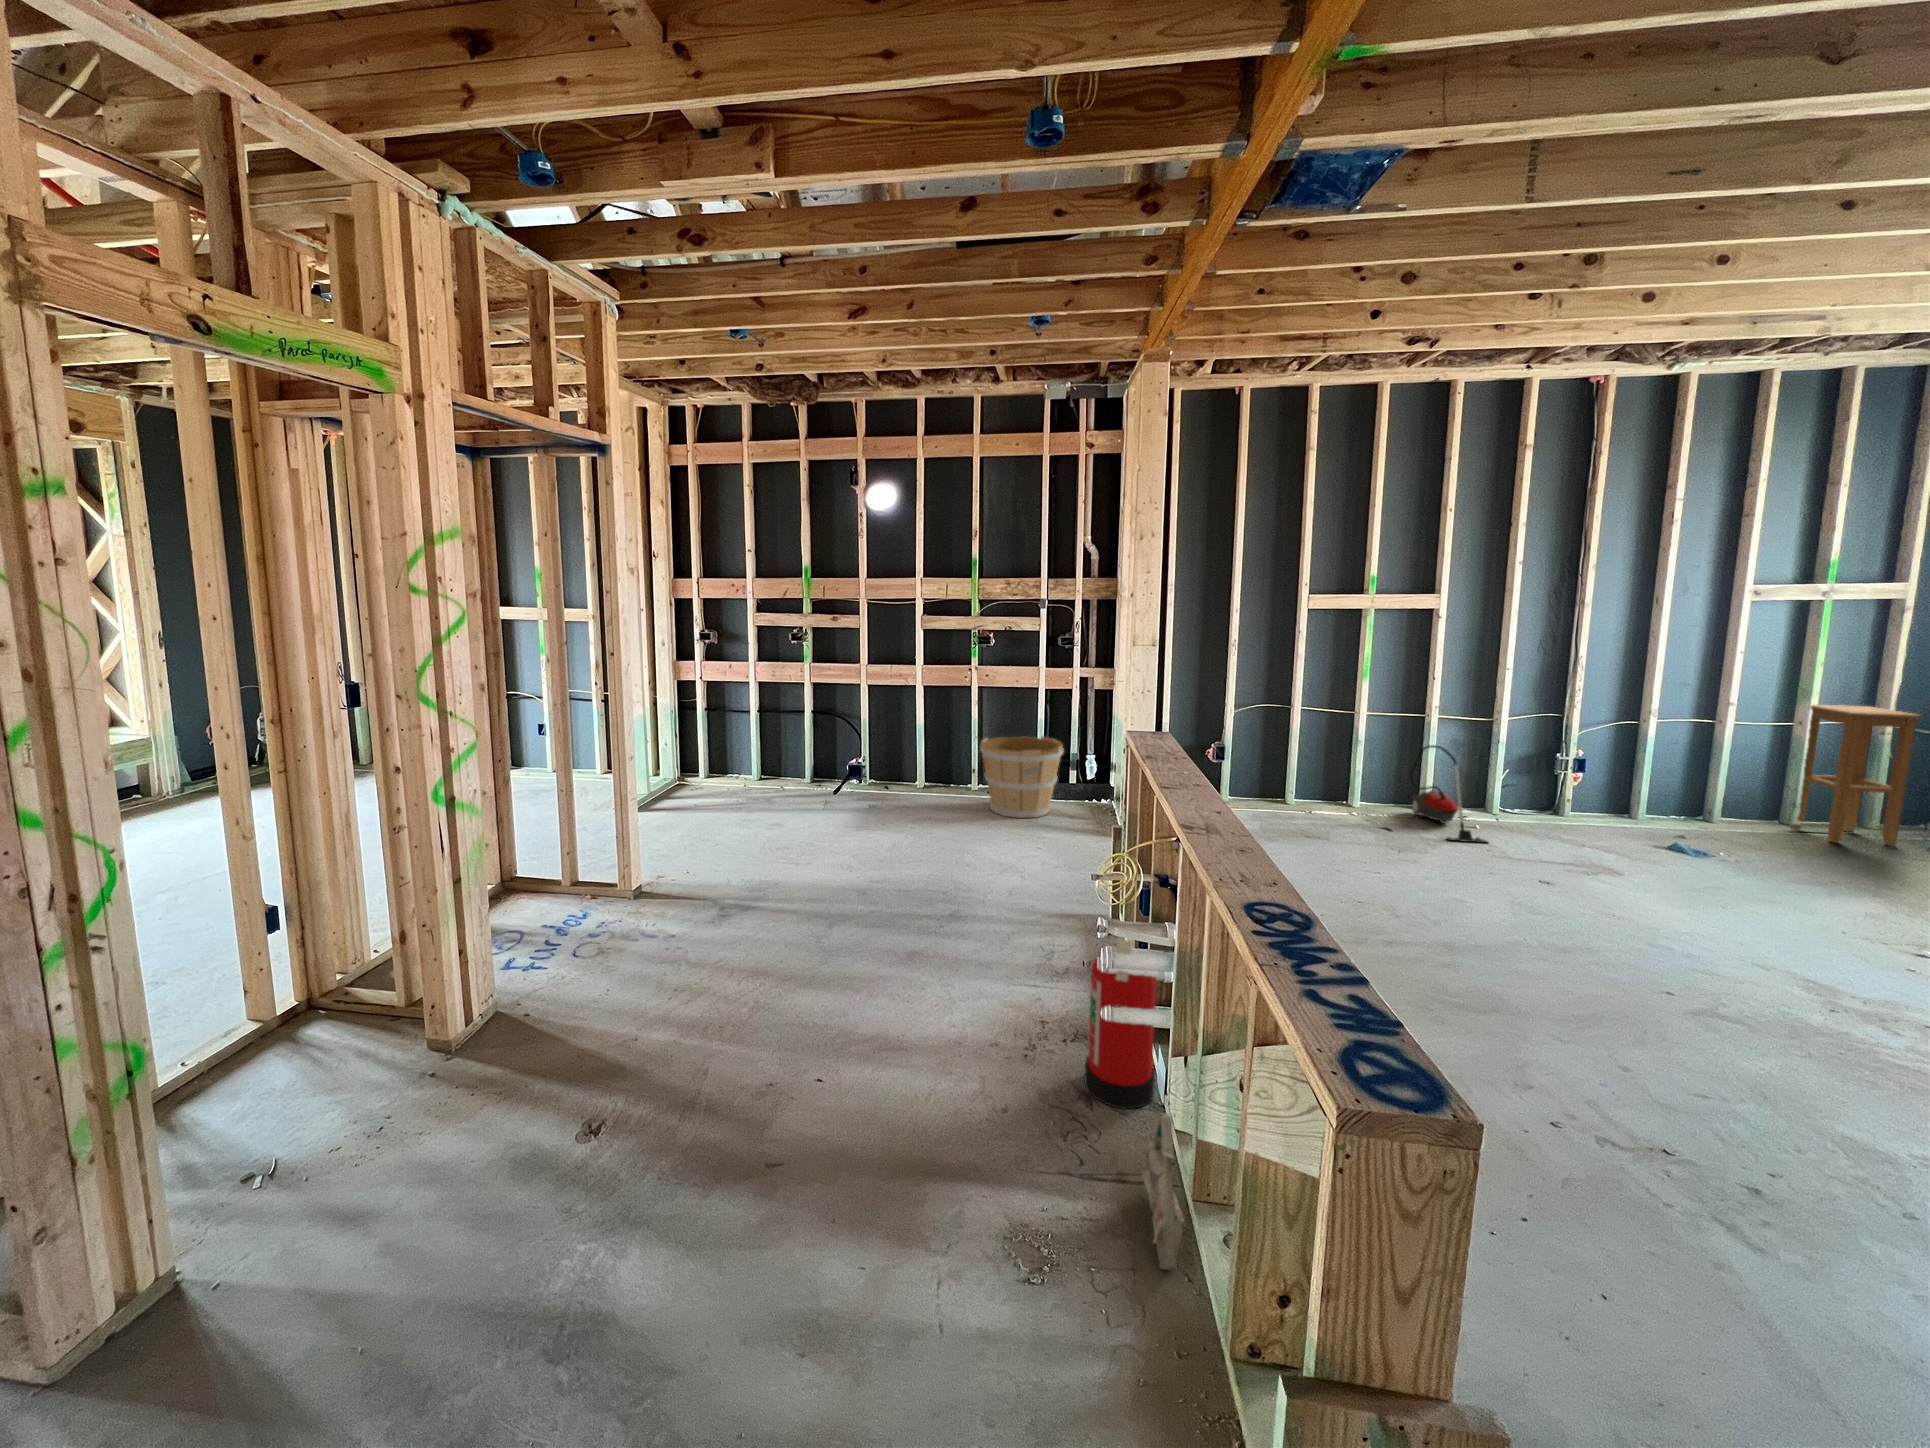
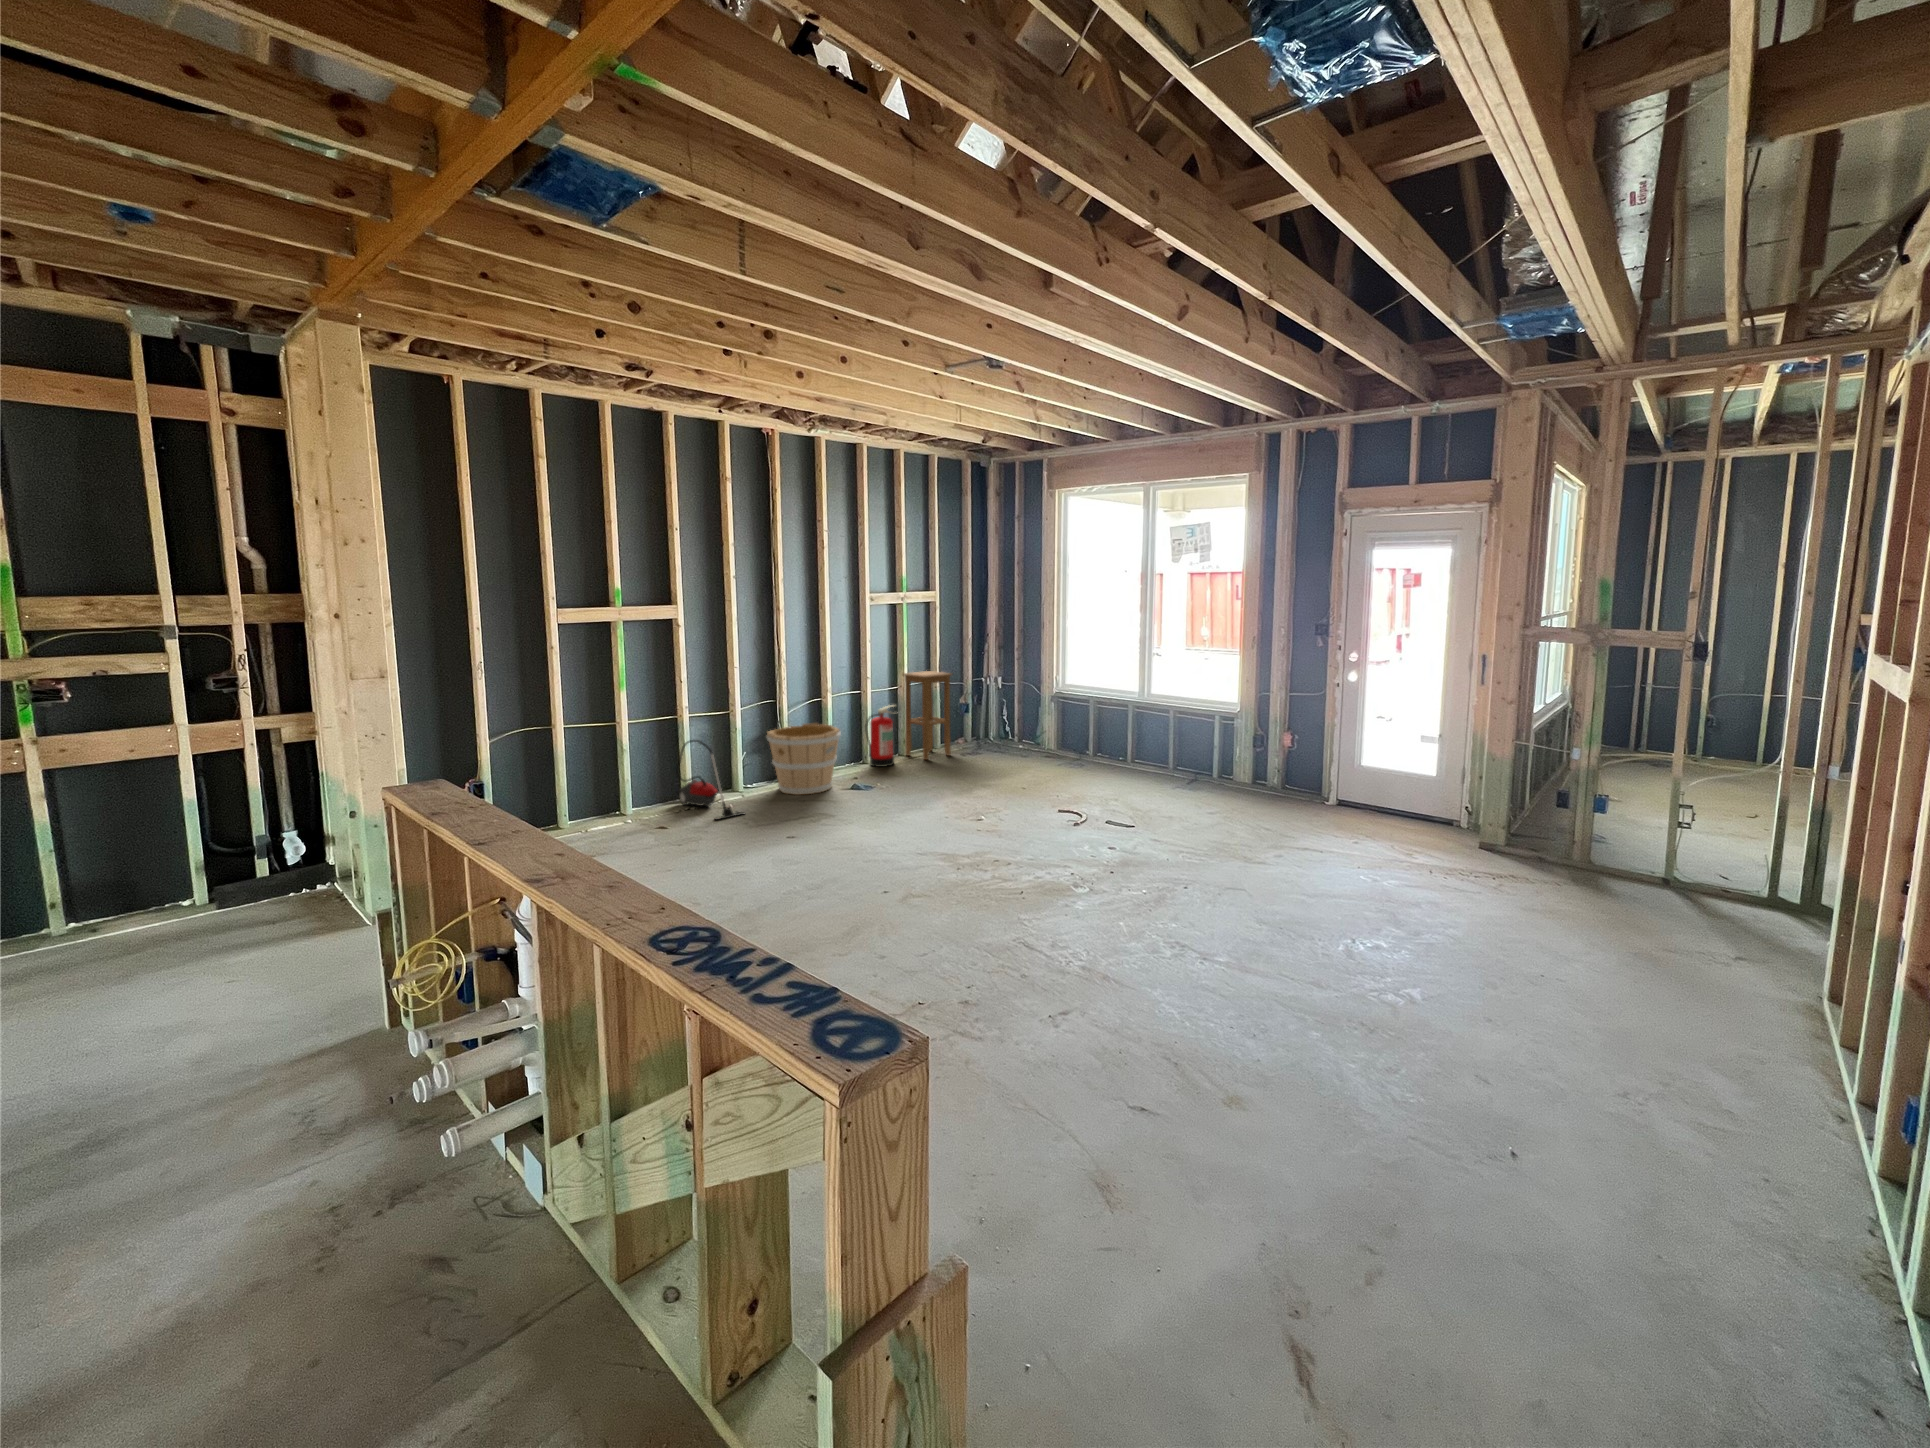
wooden bucket: present [980,736,1064,818] -> present [767,723,841,795]
fire extinguisher: present [1084,938,1157,1109] -> present [865,705,894,767]
bag: present [1142,1114,1184,1270] -> none [529,1210,603,1386]

